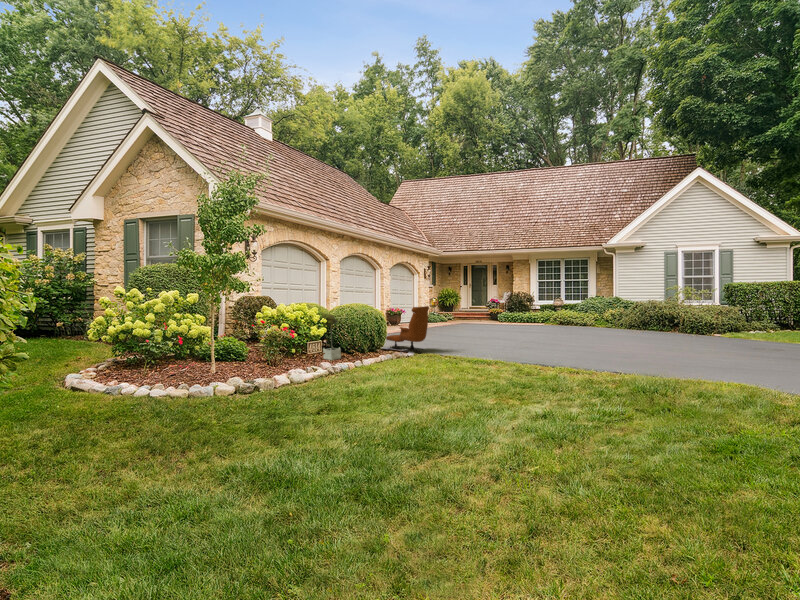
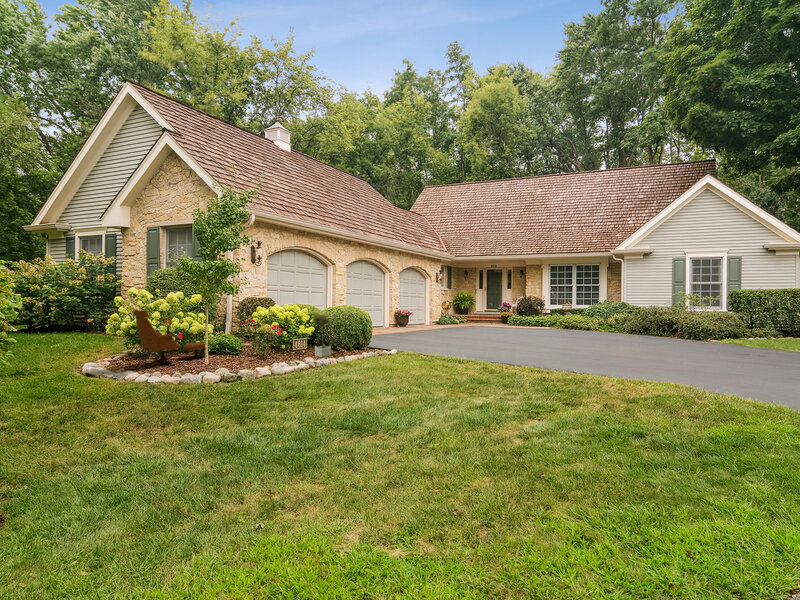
lounge chair: present [386,306,429,353] -> present [134,310,206,366]

